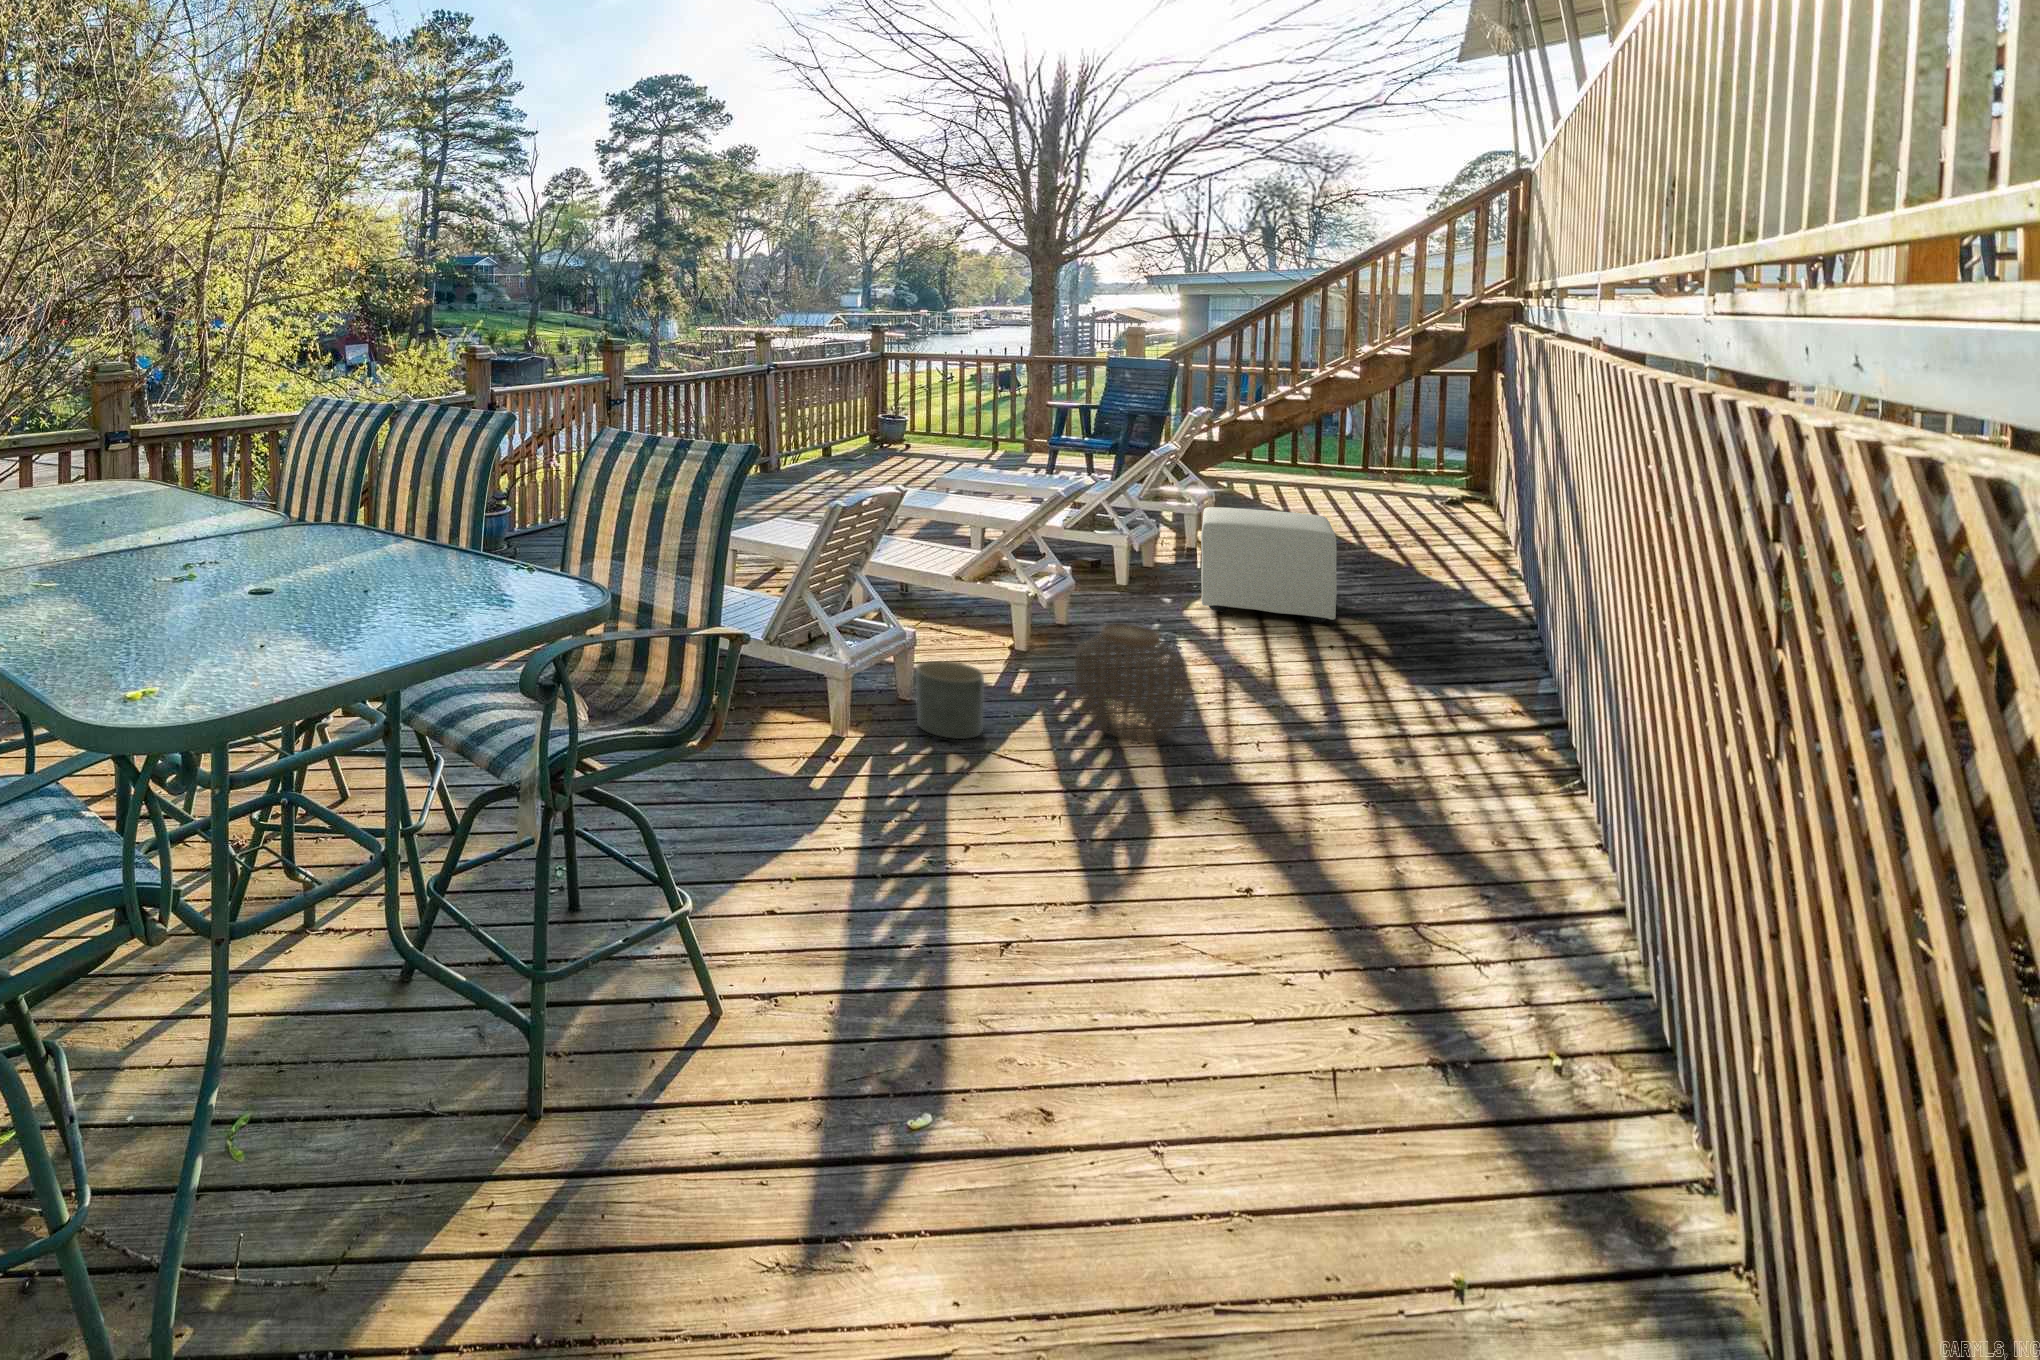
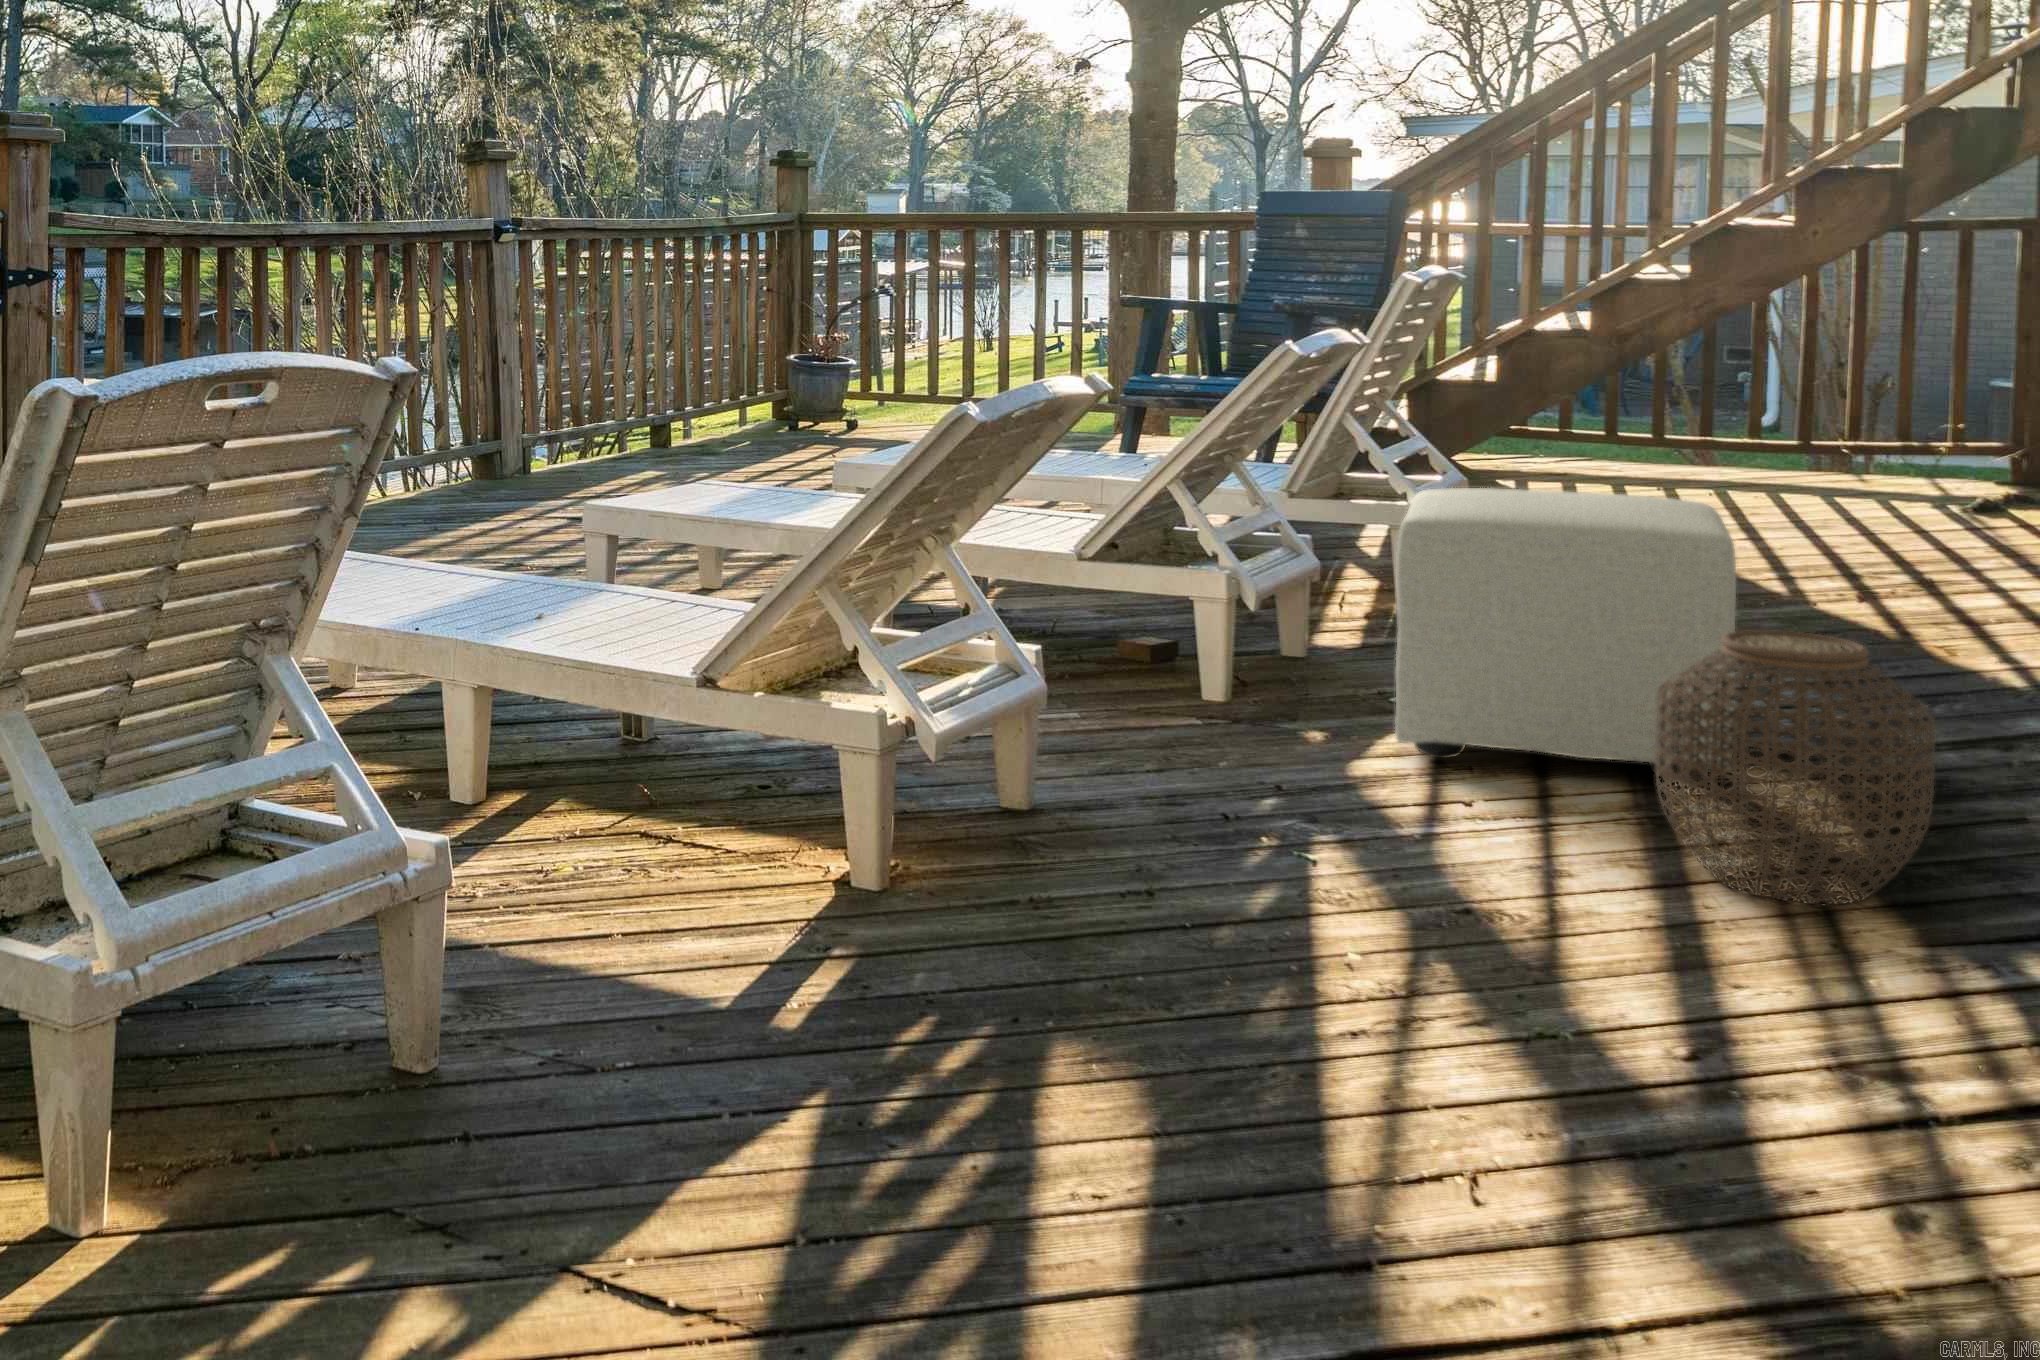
woven basket: present [1075,624,1187,741] -> present [1655,630,1935,904]
planter: present [916,661,984,739] -> none [372,934,591,1211]

